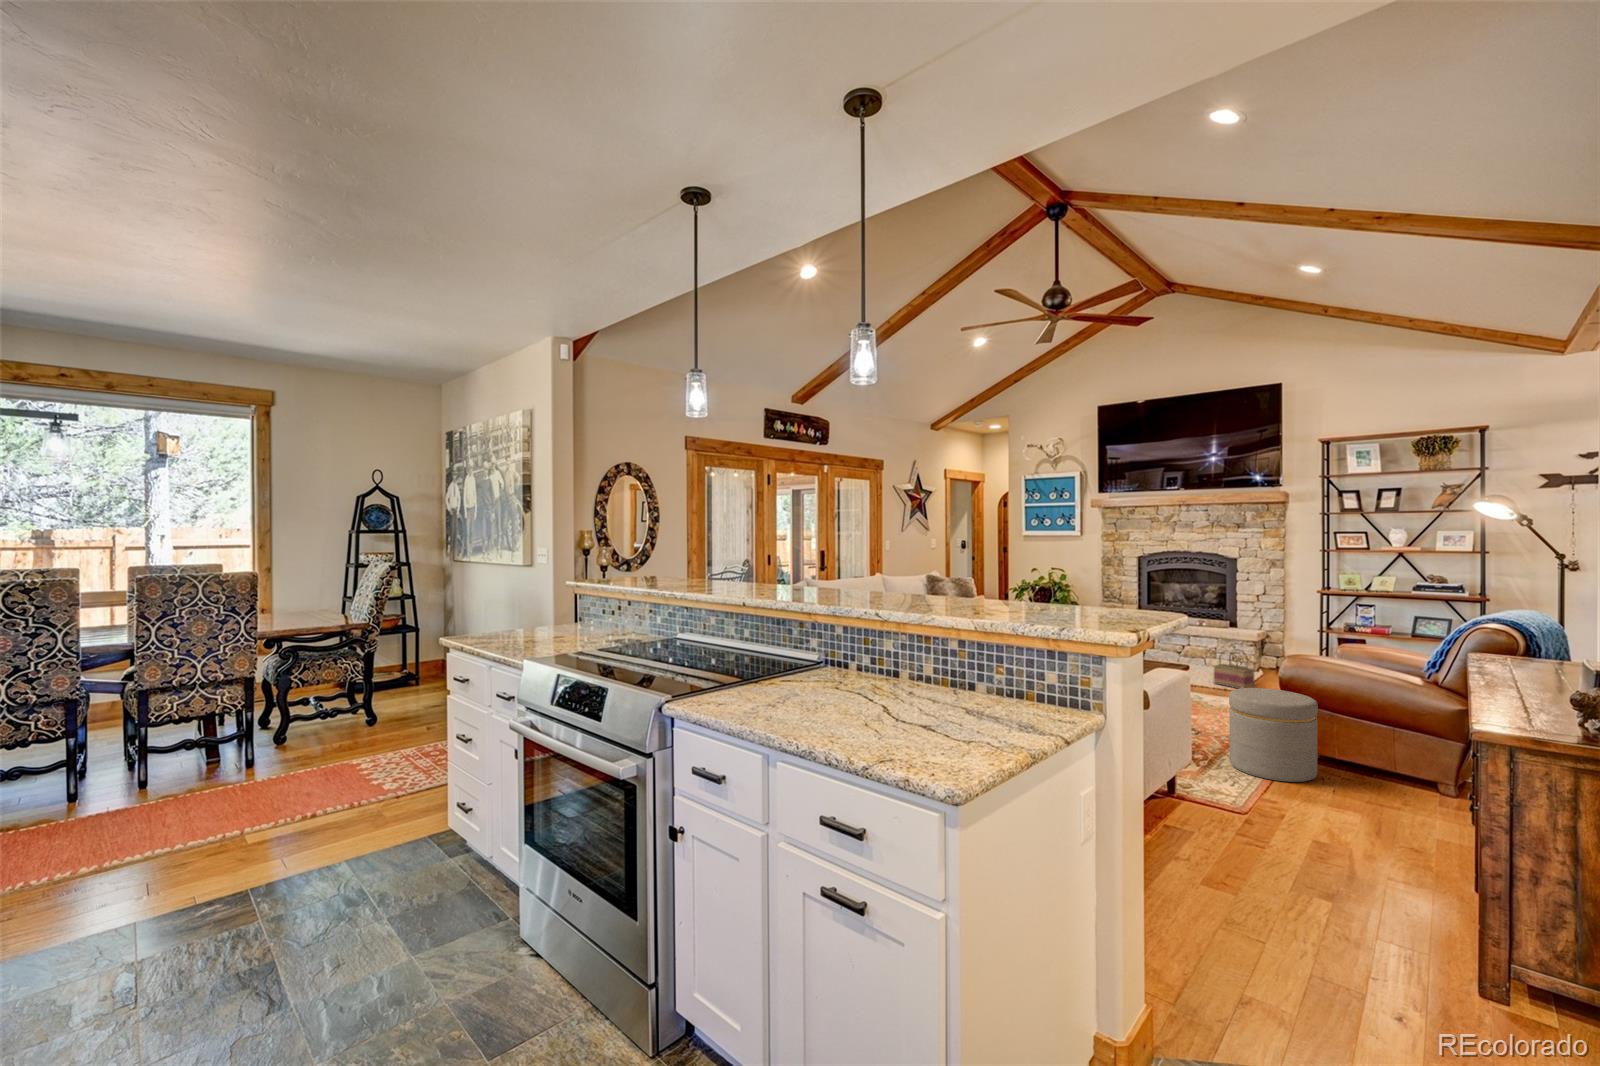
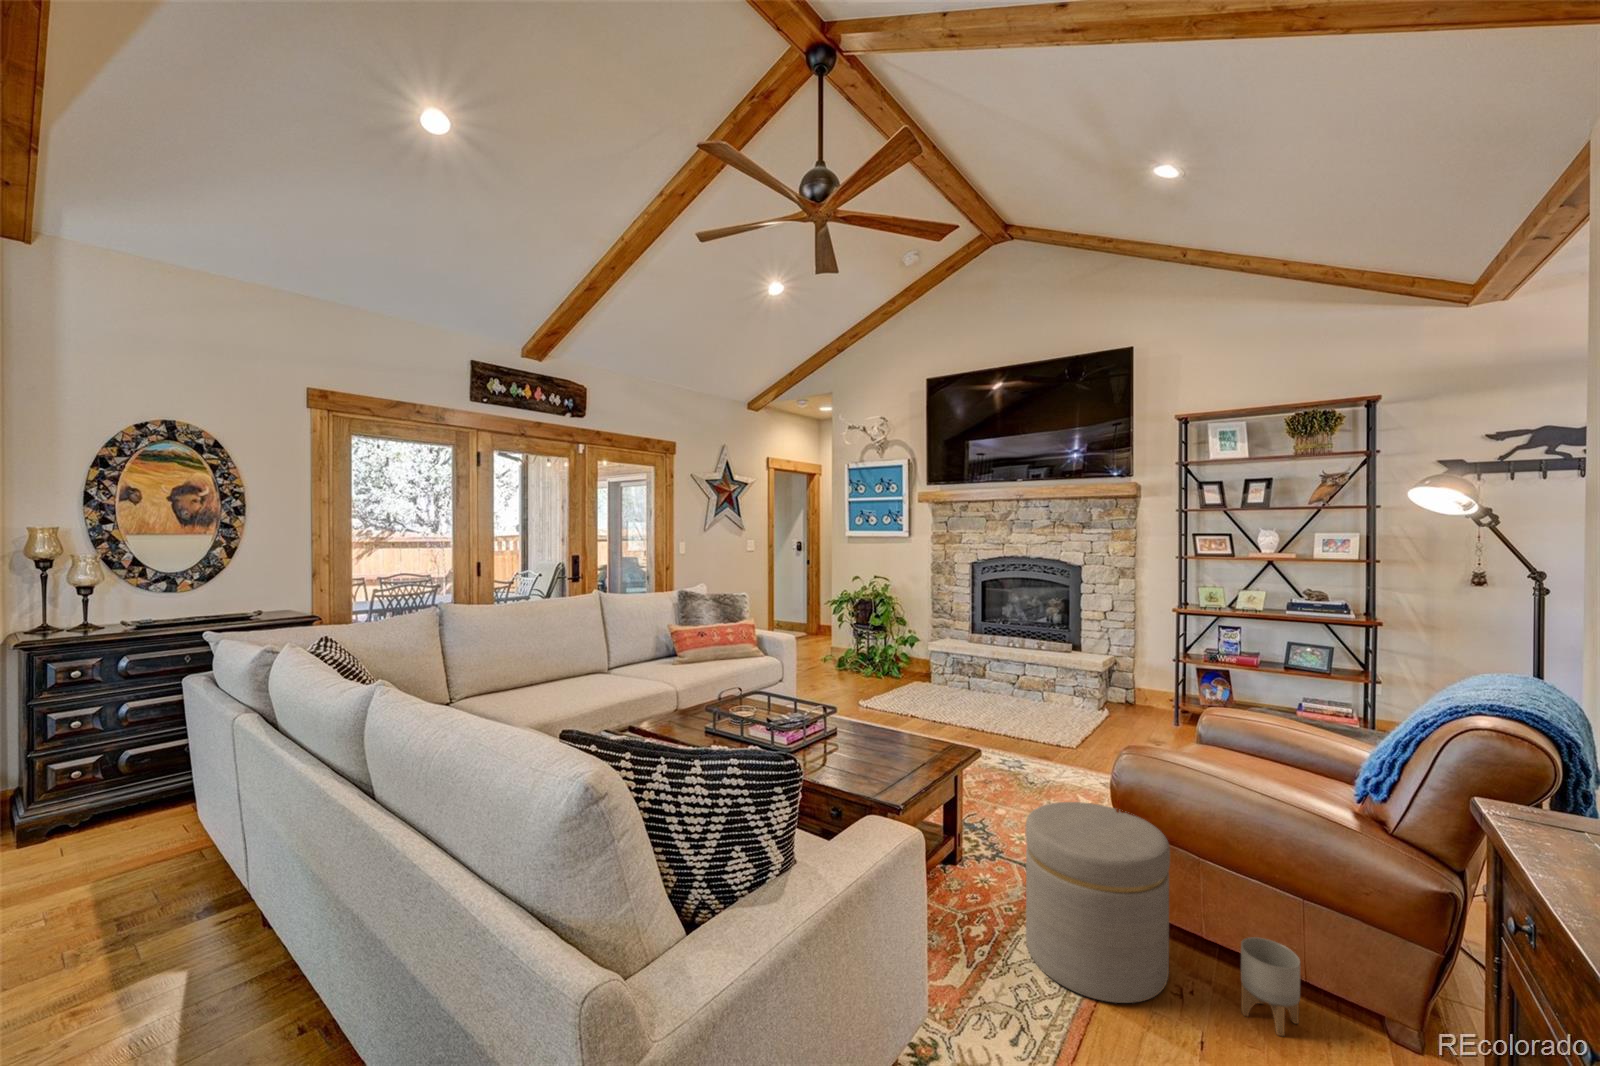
basket: present [1214,649,1255,688] -> none [1044,689,1095,746]
planter: none [1359,749,1393,793] -> present [1241,937,1300,1036]

